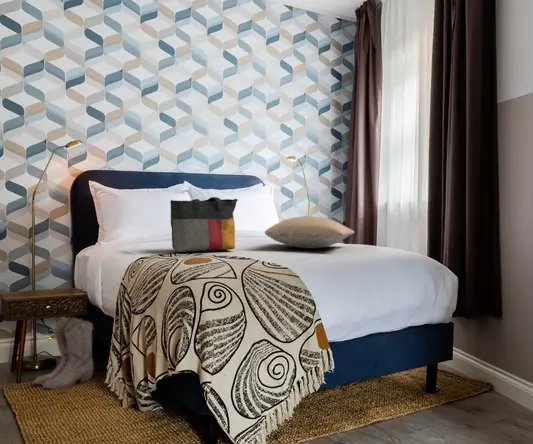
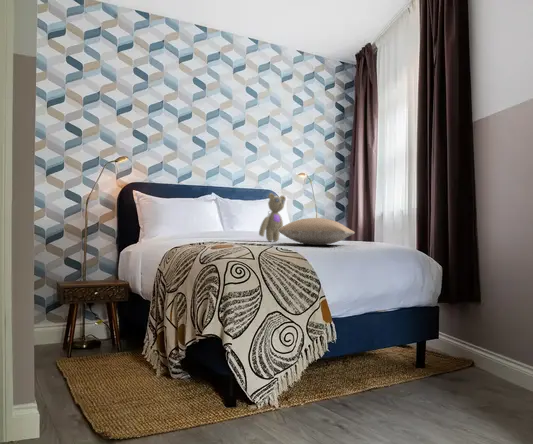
teddy bear: none [241,184,273,241] -> present [259,193,286,242]
tote bag: present [170,197,238,252] -> none [200,200,257,245]
boots: present [34,316,93,389] -> none [82,301,133,362]

